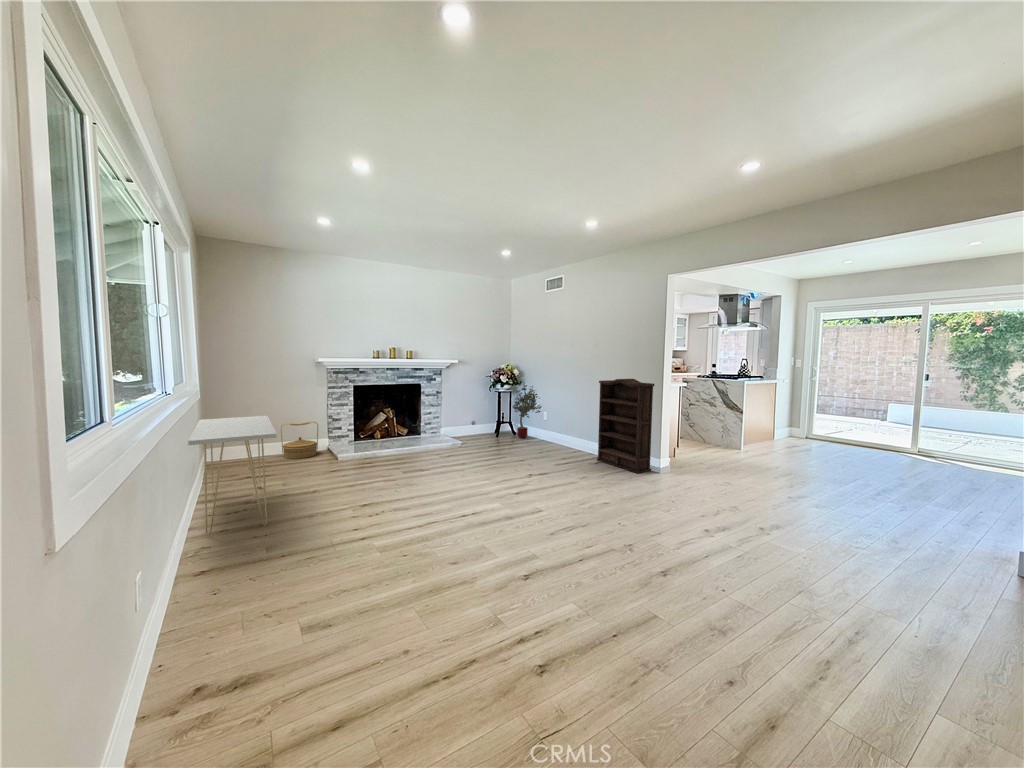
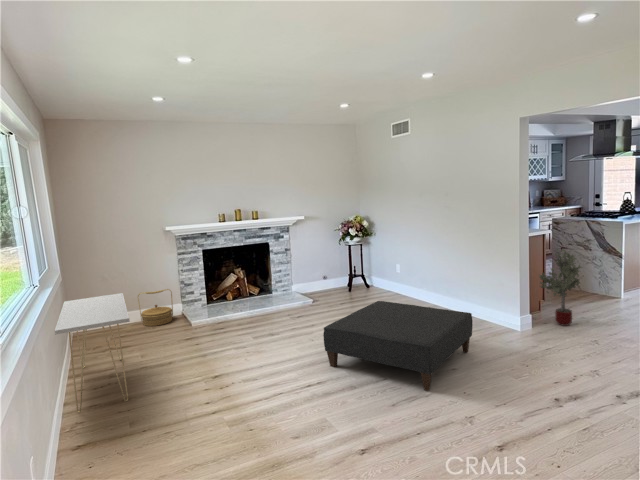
bookshelf: present [597,379,655,473] -> none [450,232,509,334]
potted tree: present [513,385,542,438] -> present [539,249,582,326]
ottoman: none [480,438,622,518] -> present [323,301,473,391]

